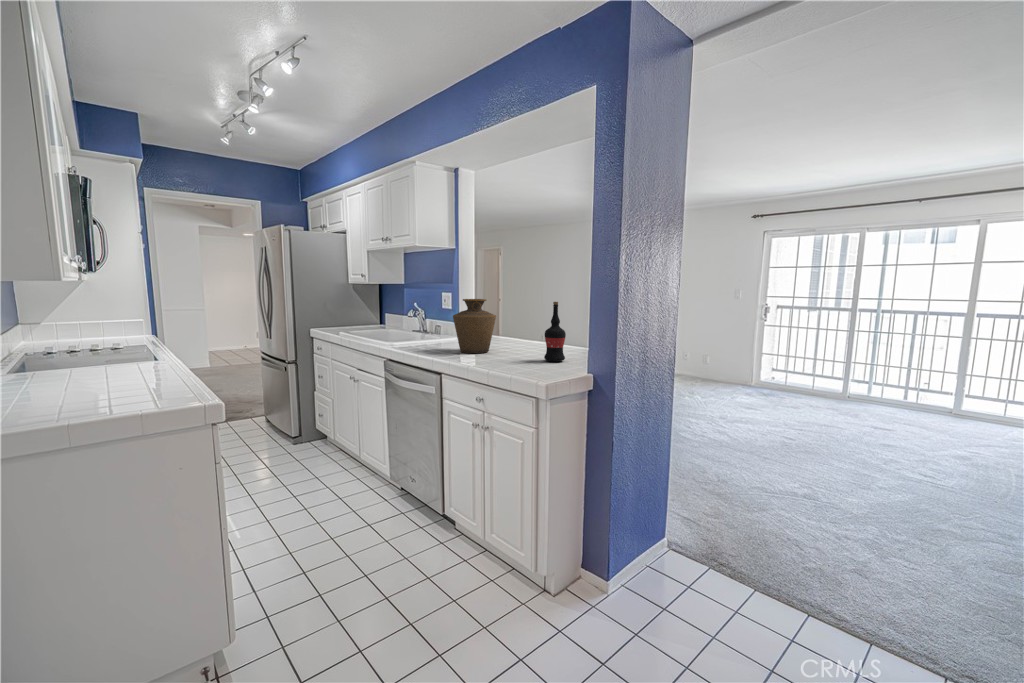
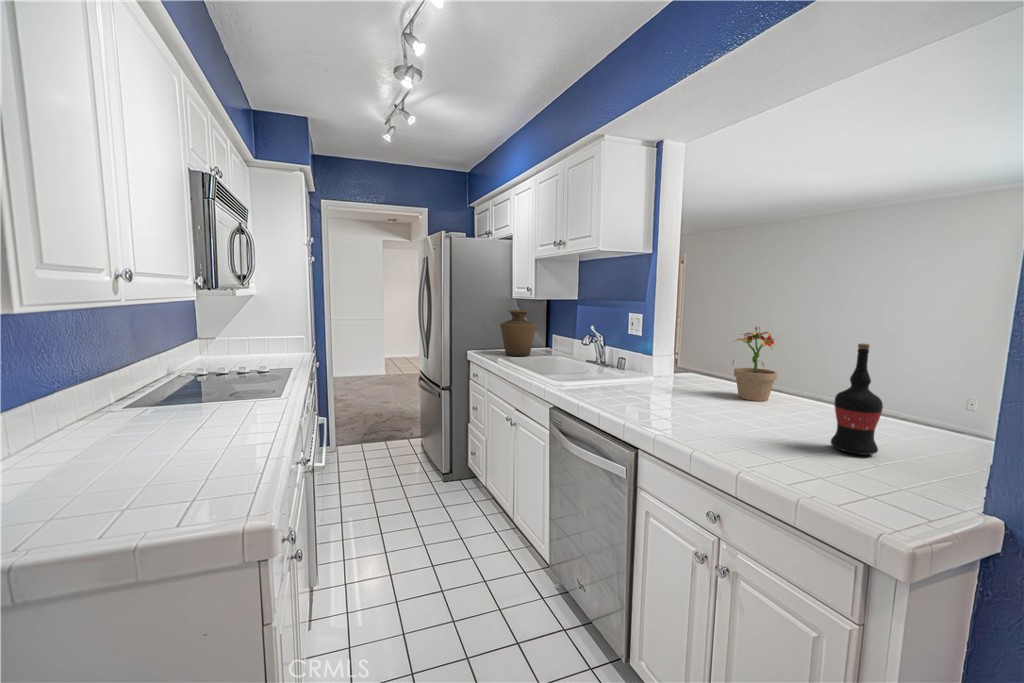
potted plant: none [505,298,532,346] -> present [734,327,777,401]
vase: present [453,299,496,353] -> present [500,310,536,356]

